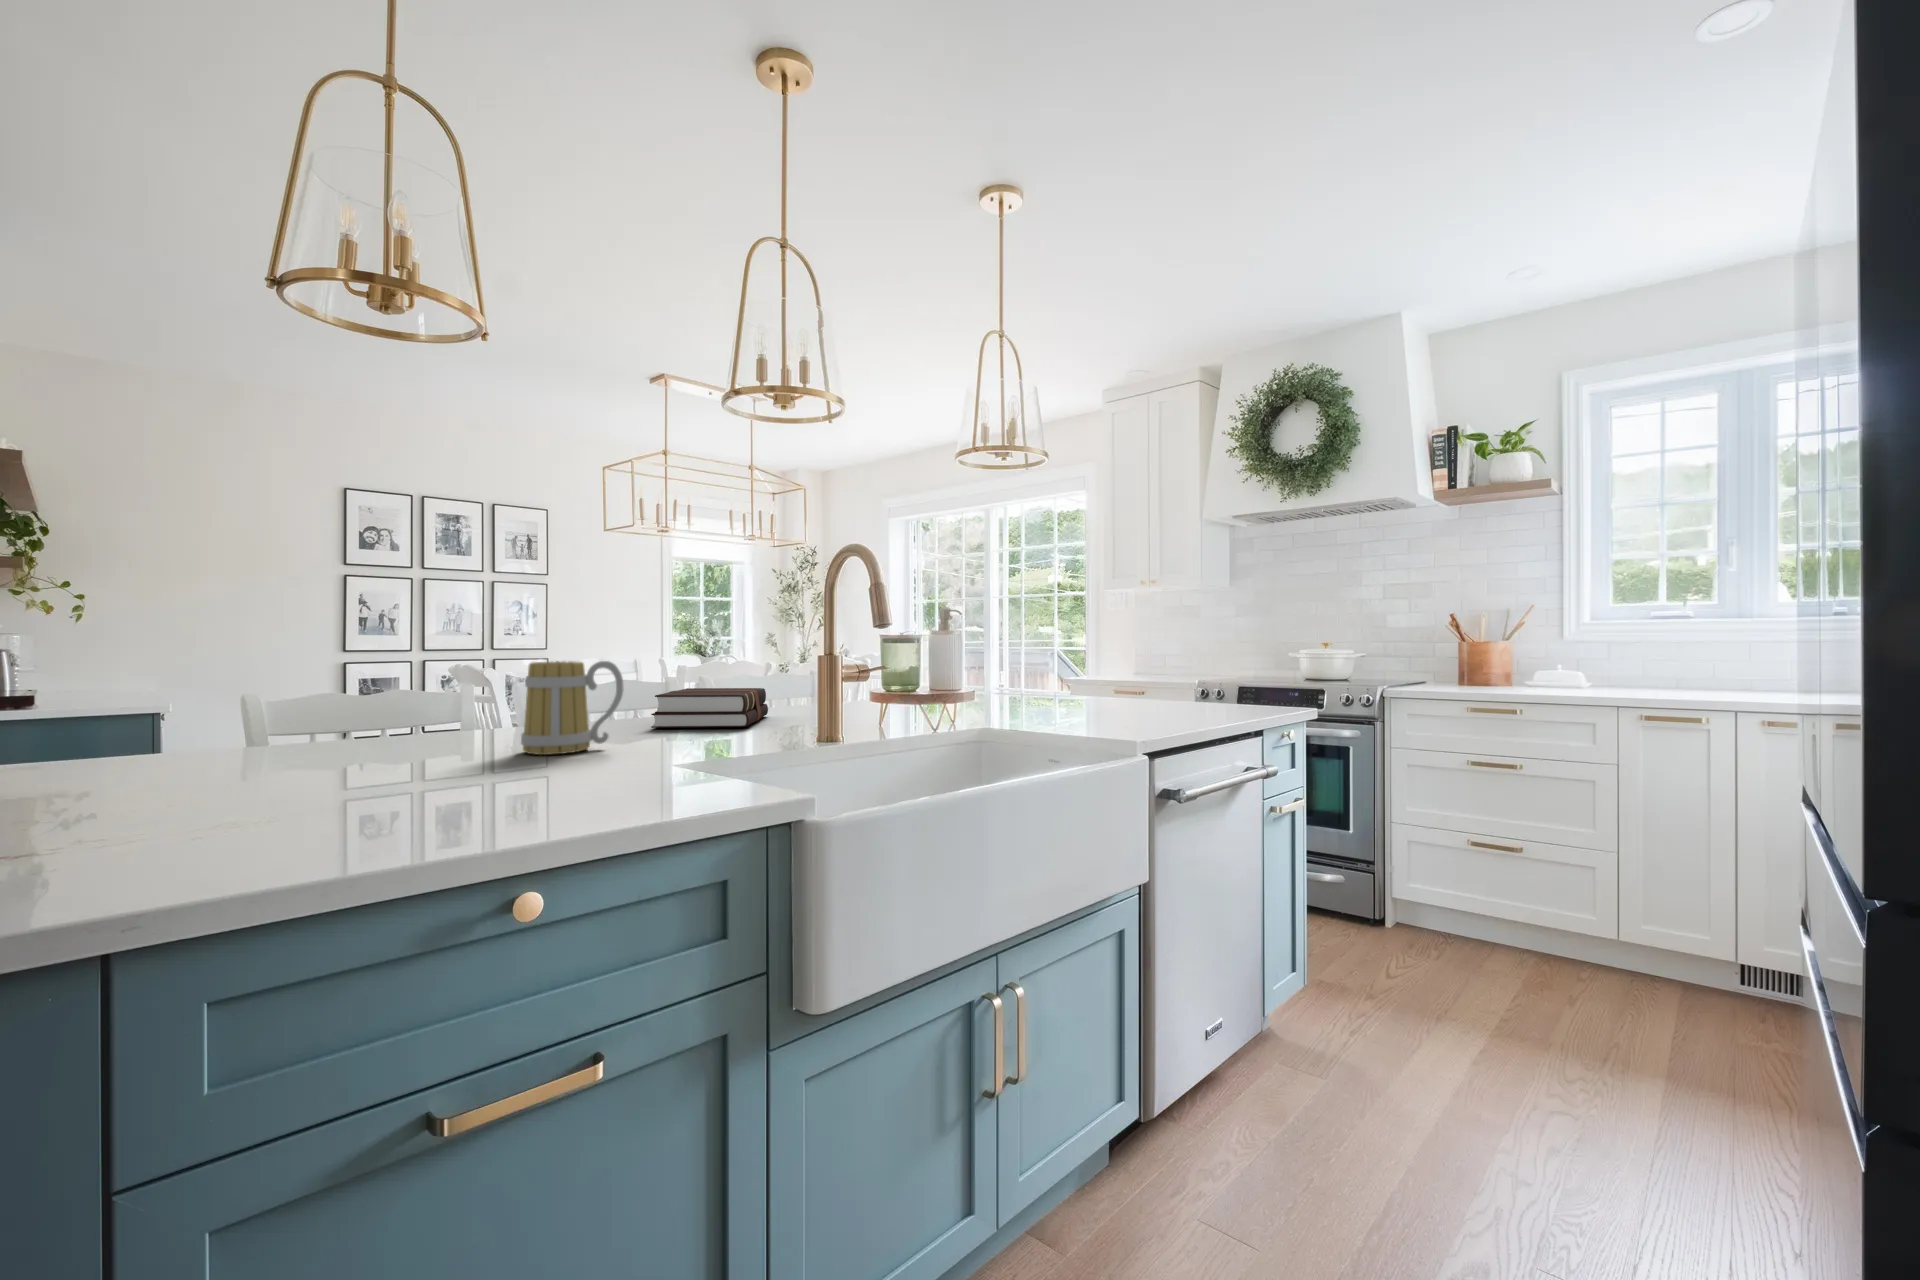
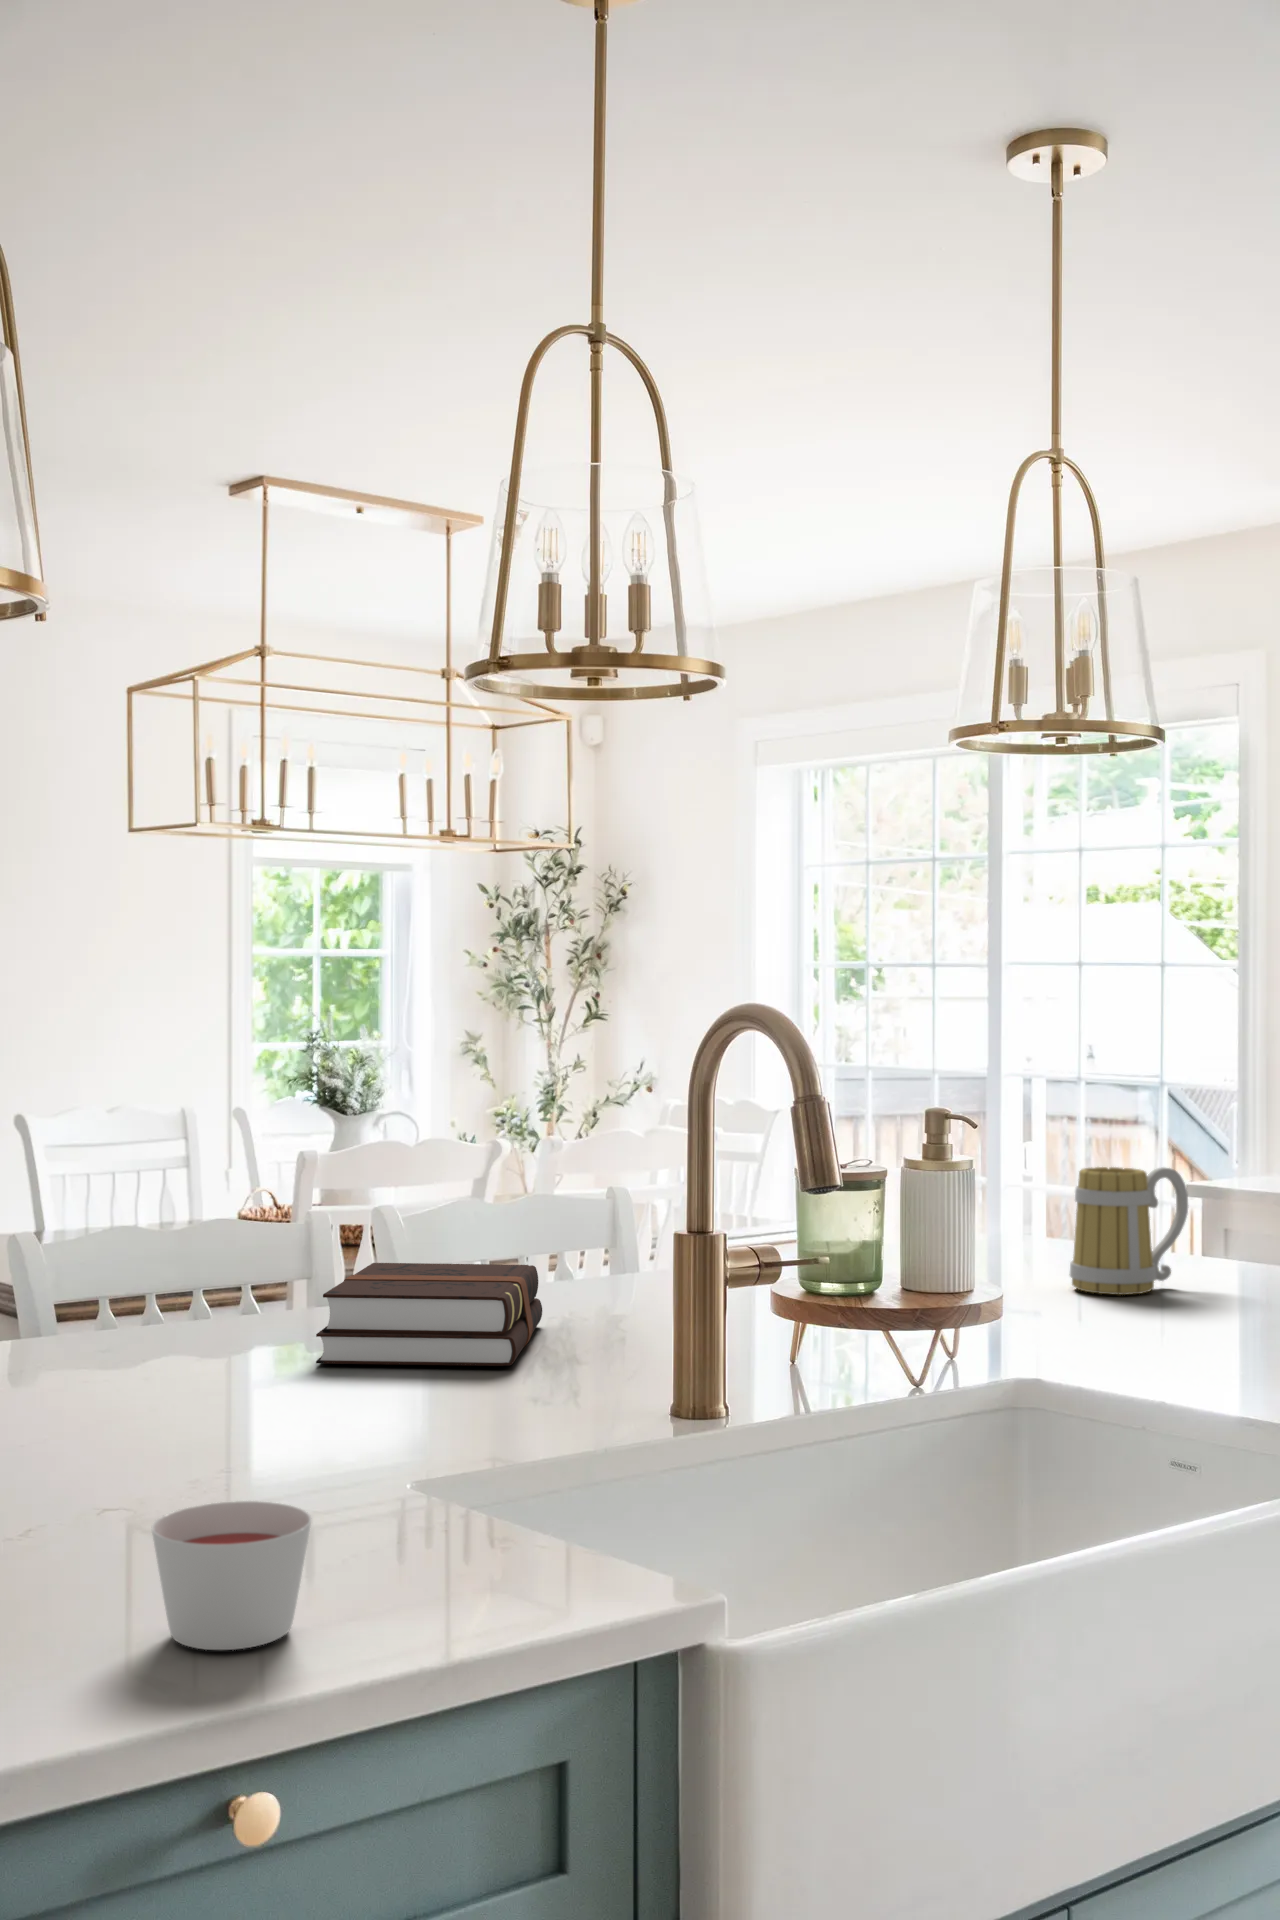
mug: present [521,661,624,755] -> present [1069,1167,1188,1295]
candle: none [489,752,586,825] -> present [152,1501,311,1650]

